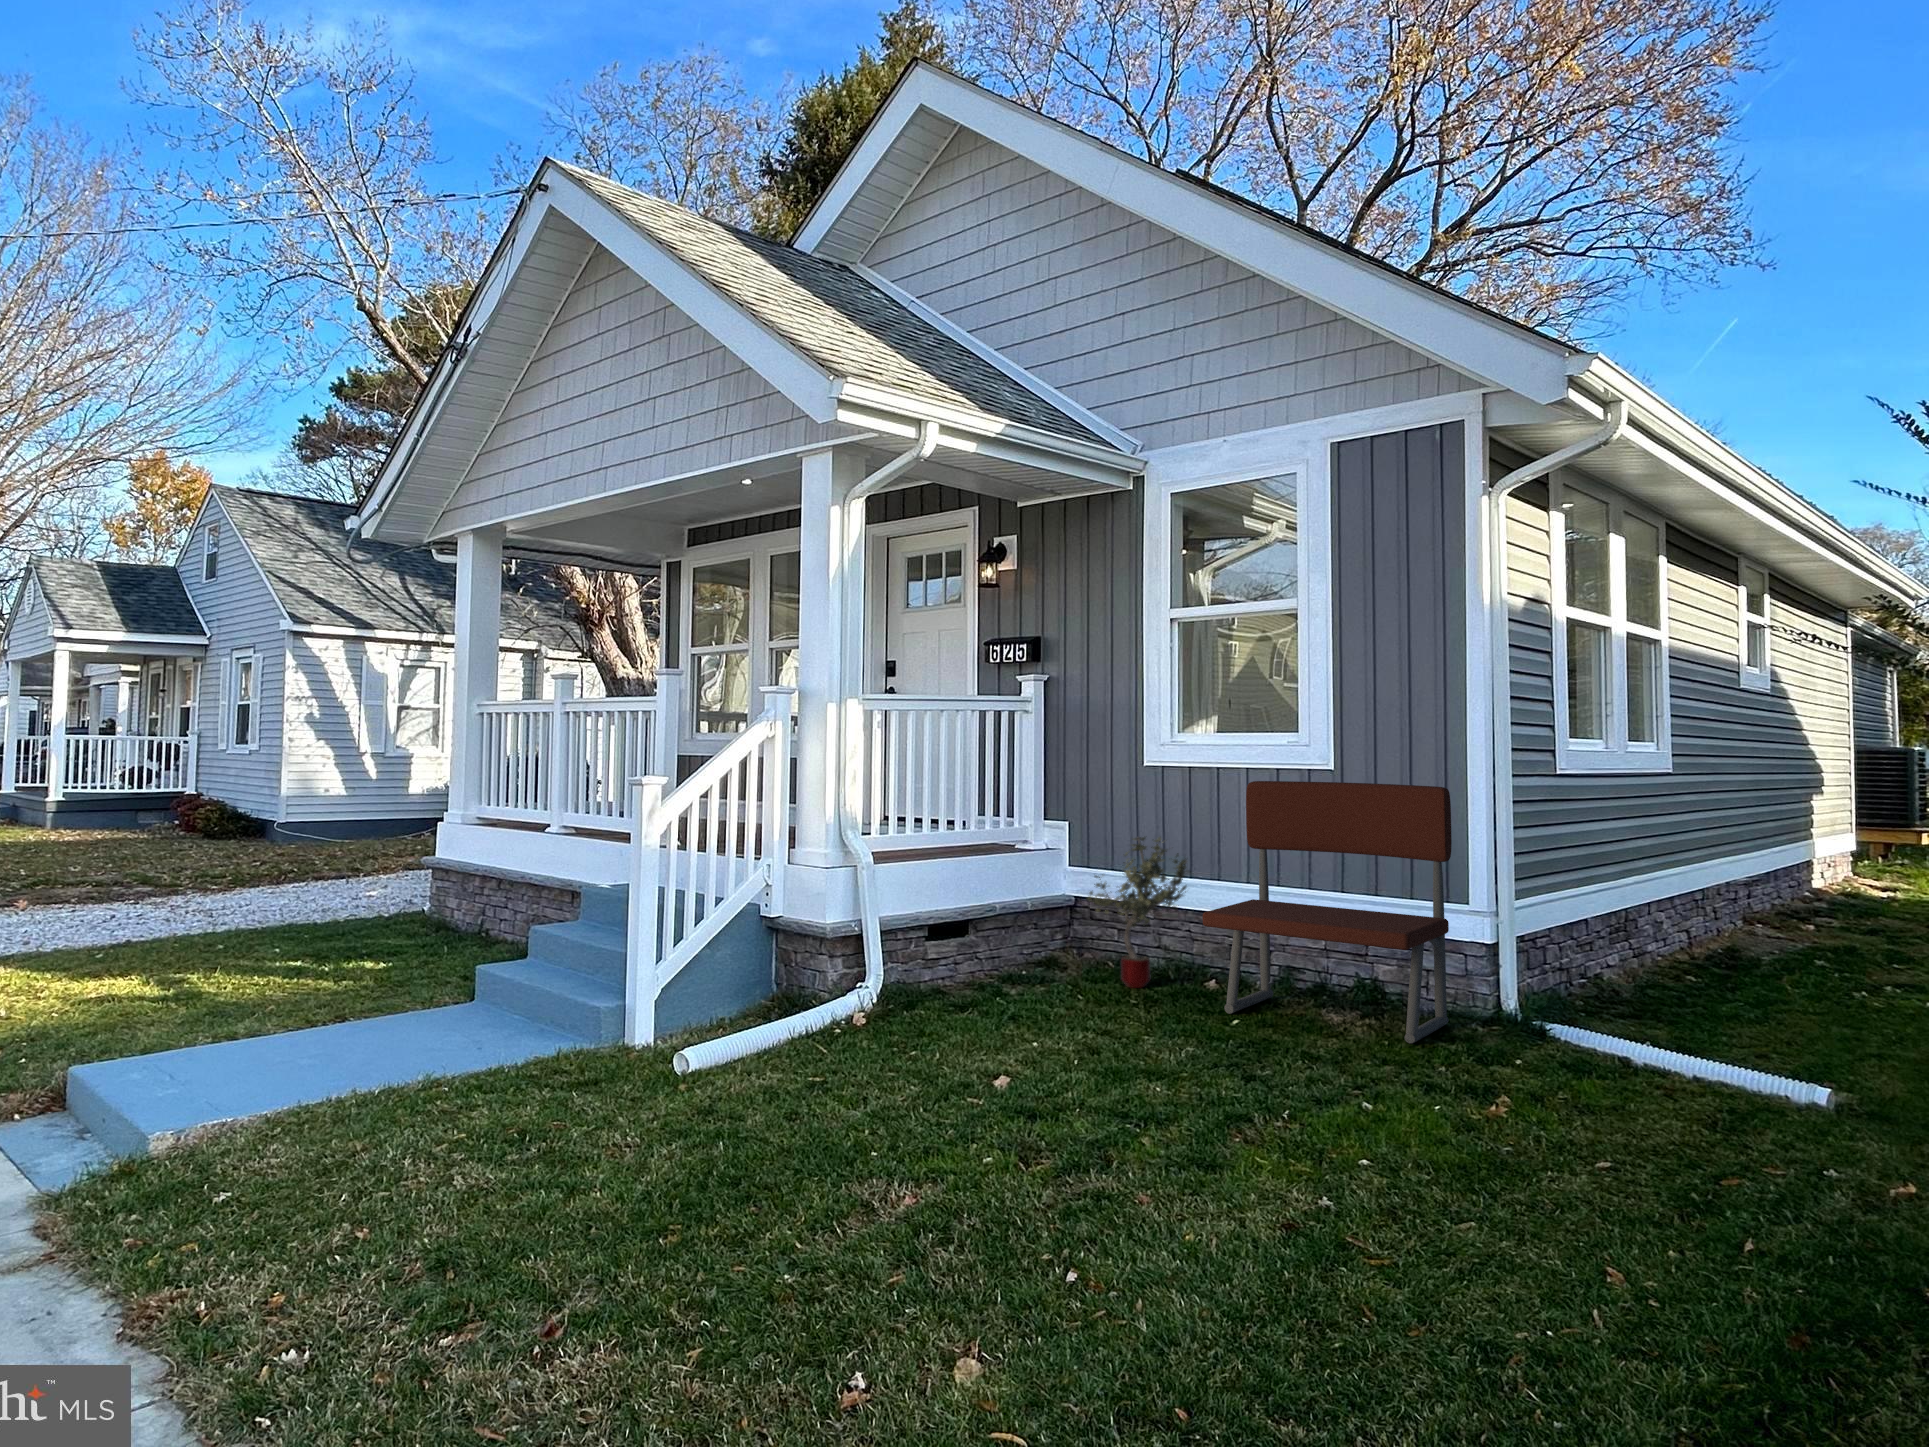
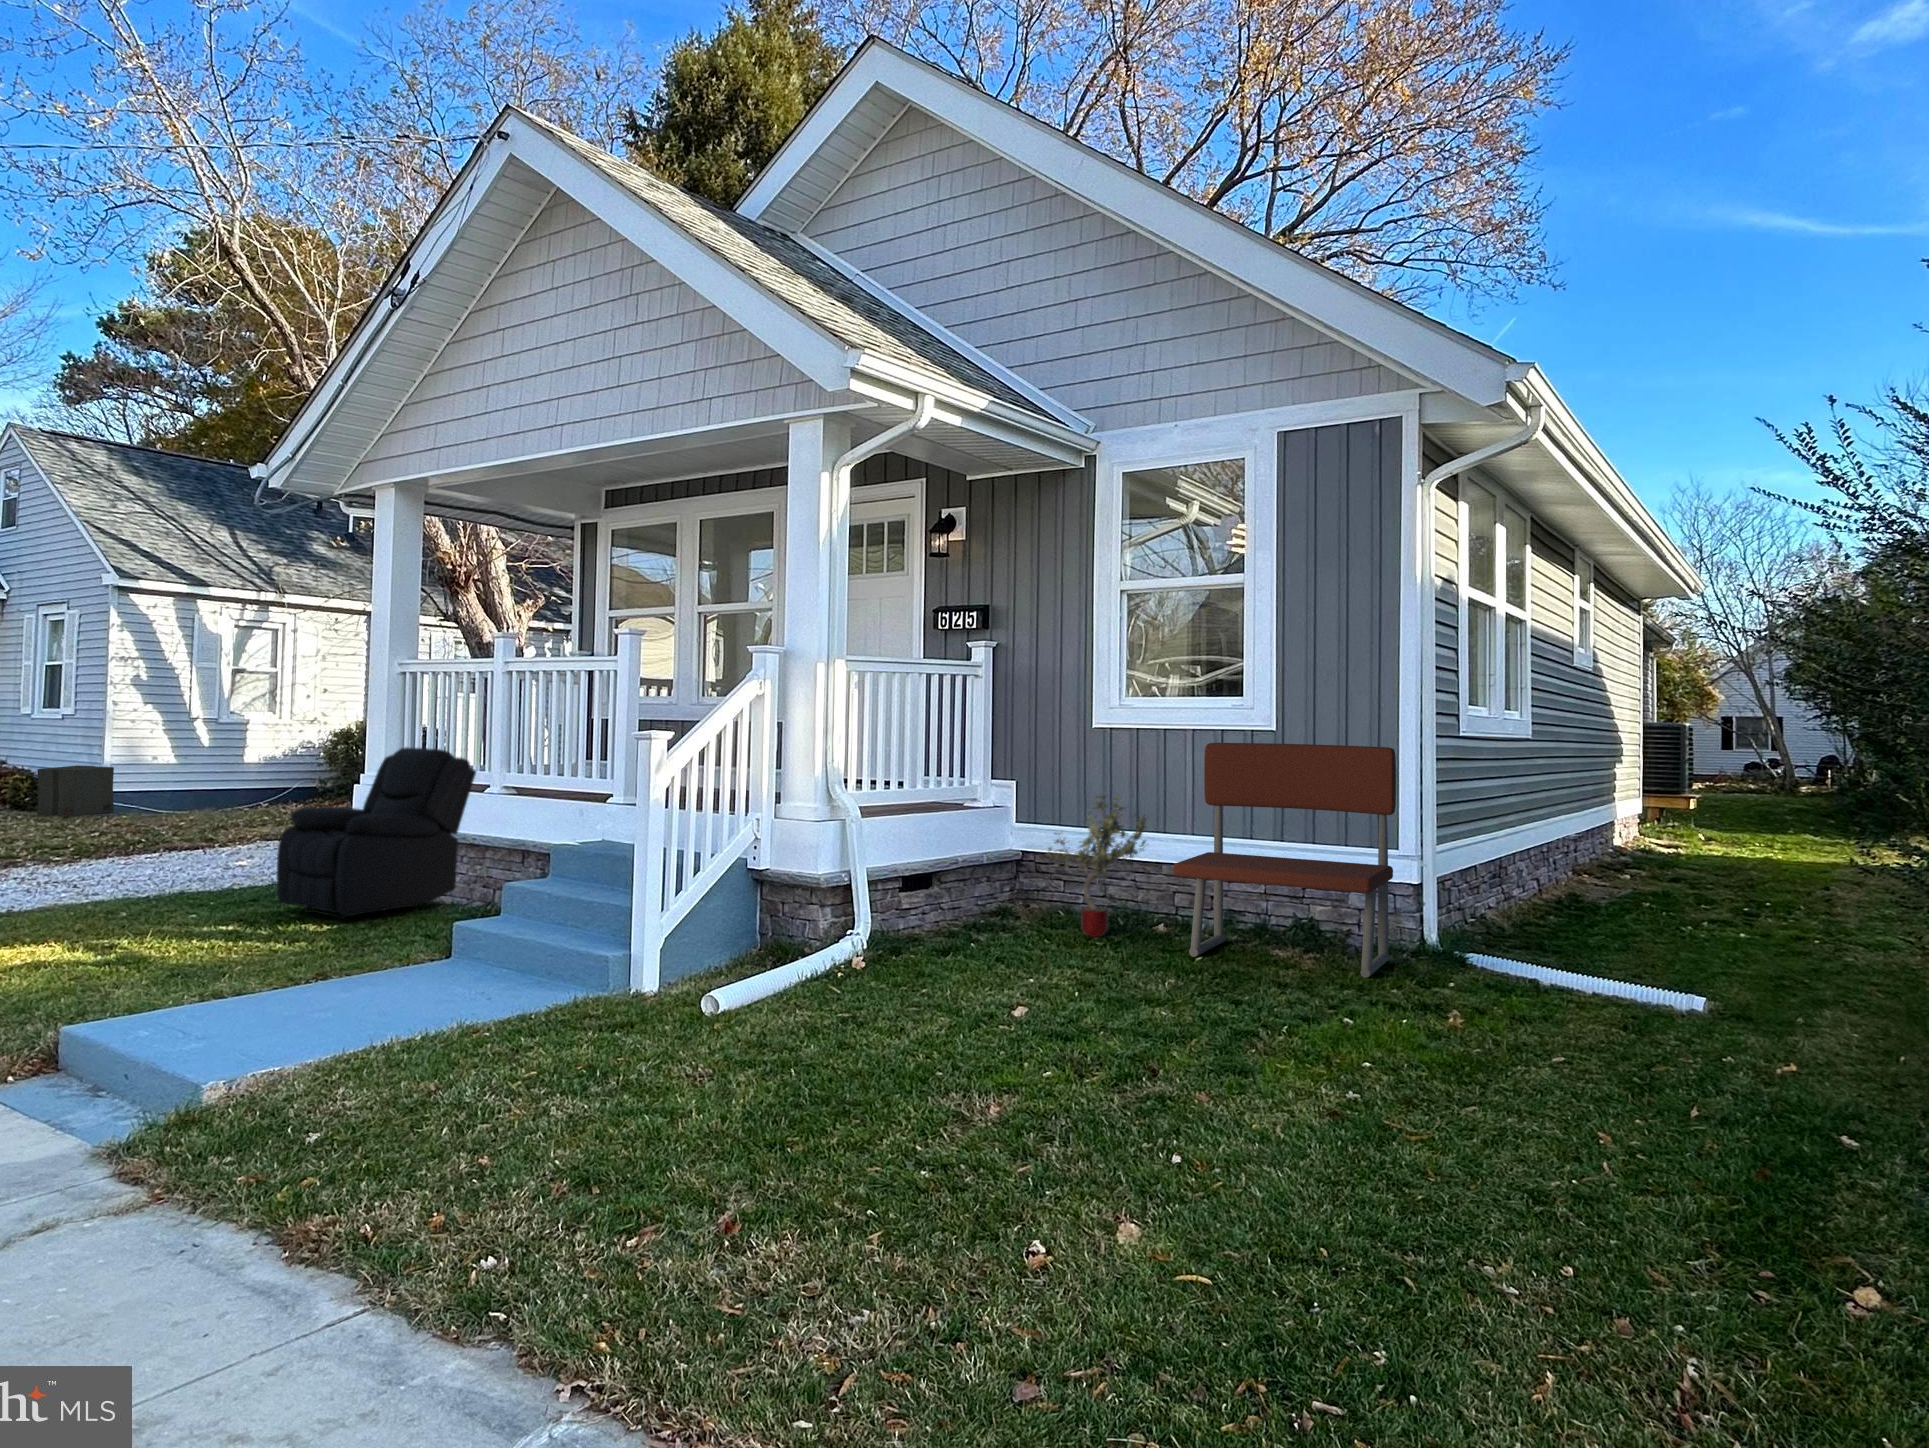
chair: none [354,786,539,954] -> present [277,747,476,919]
cardboard box: none [224,797,290,845] -> present [37,765,114,816]

